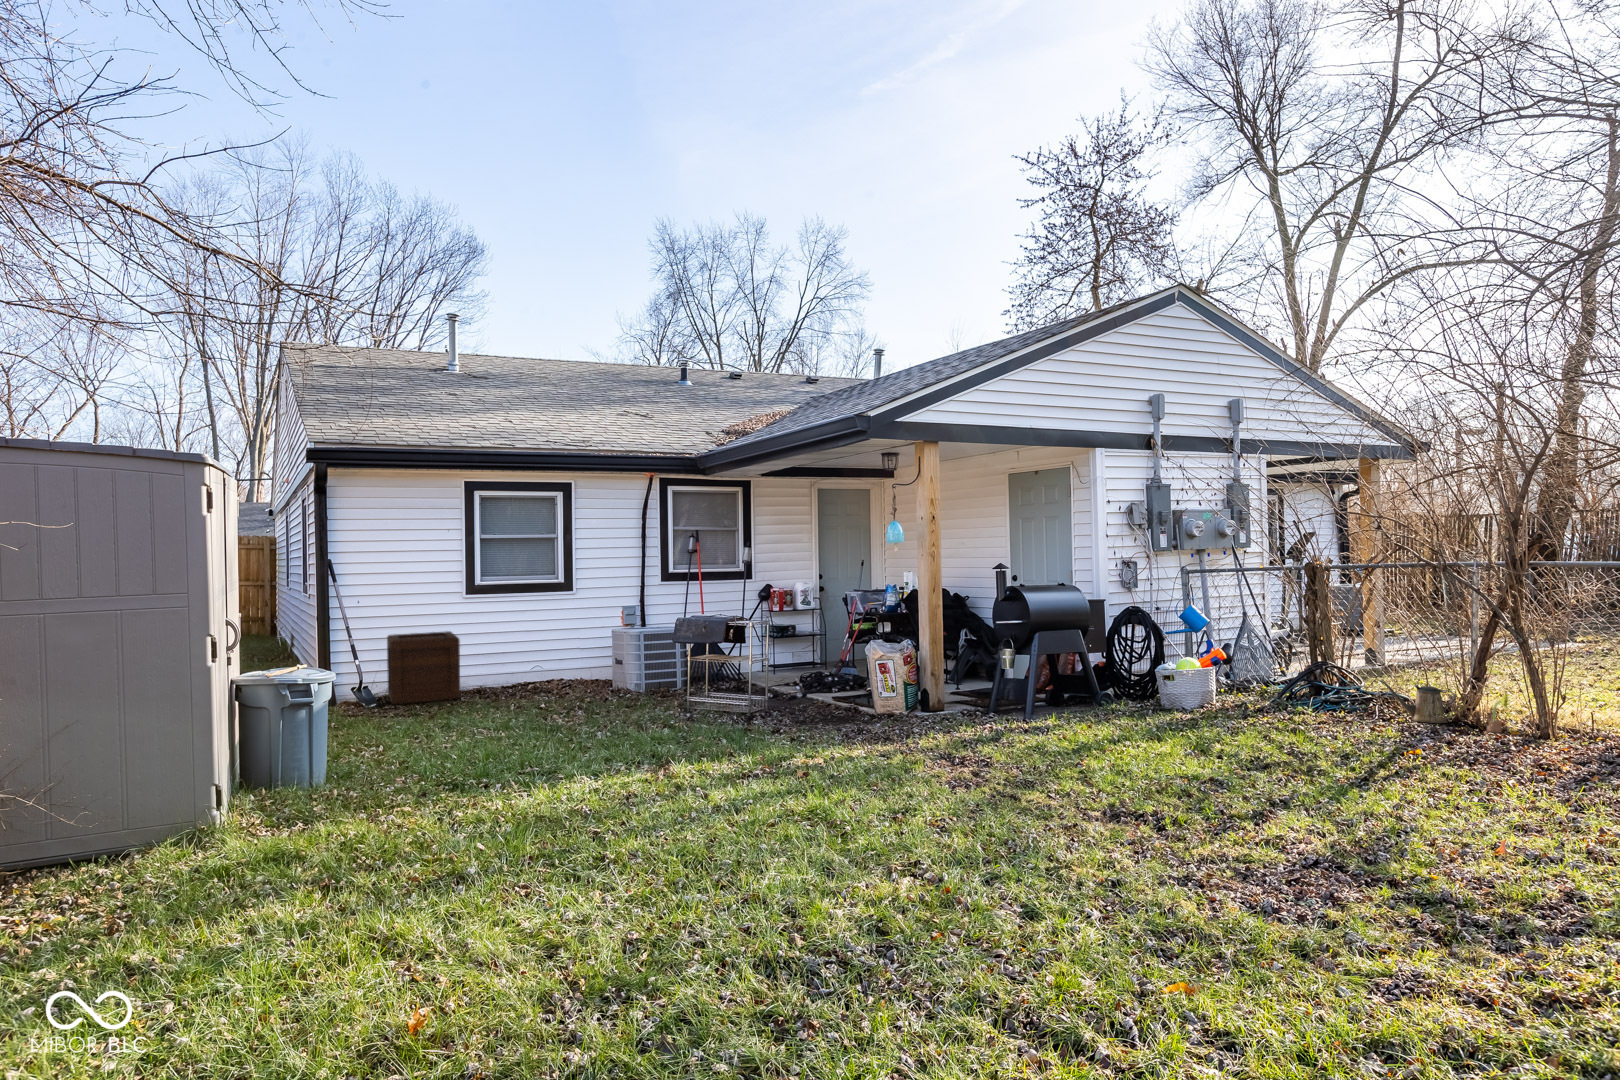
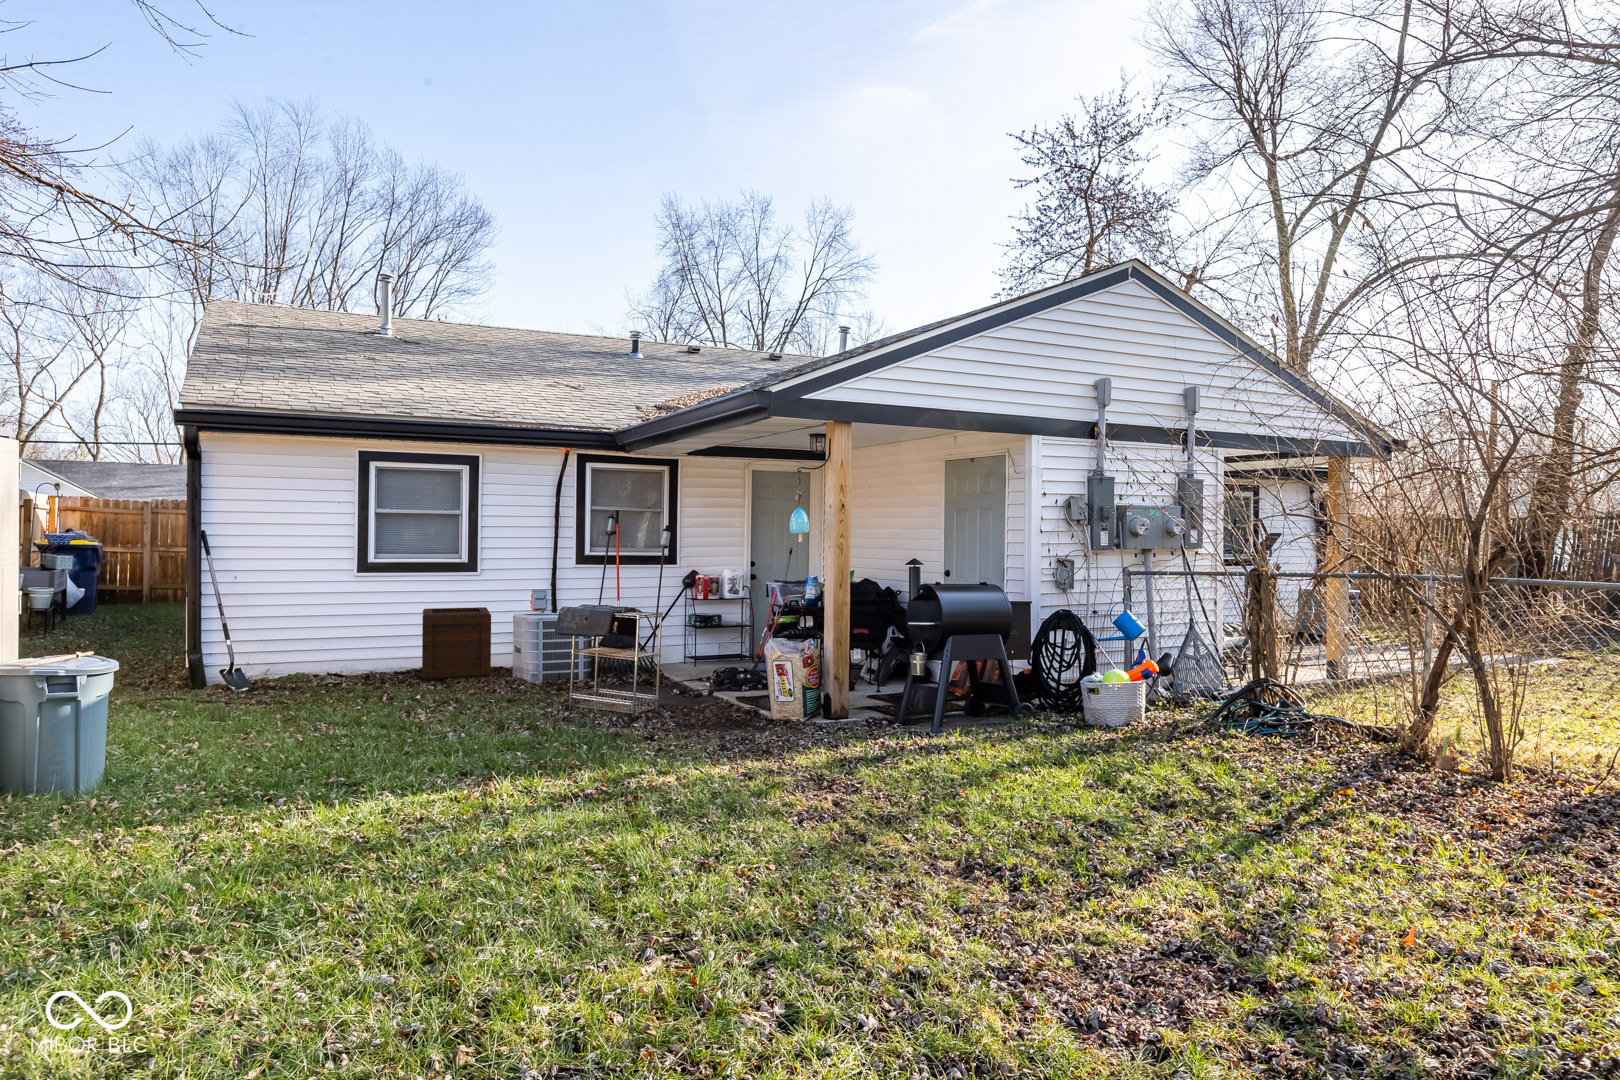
wooden crate: present [387,631,460,705] -> present [422,607,491,679]
watering can: present [1379,680,1456,723] -> none [1321,703,1405,755]

